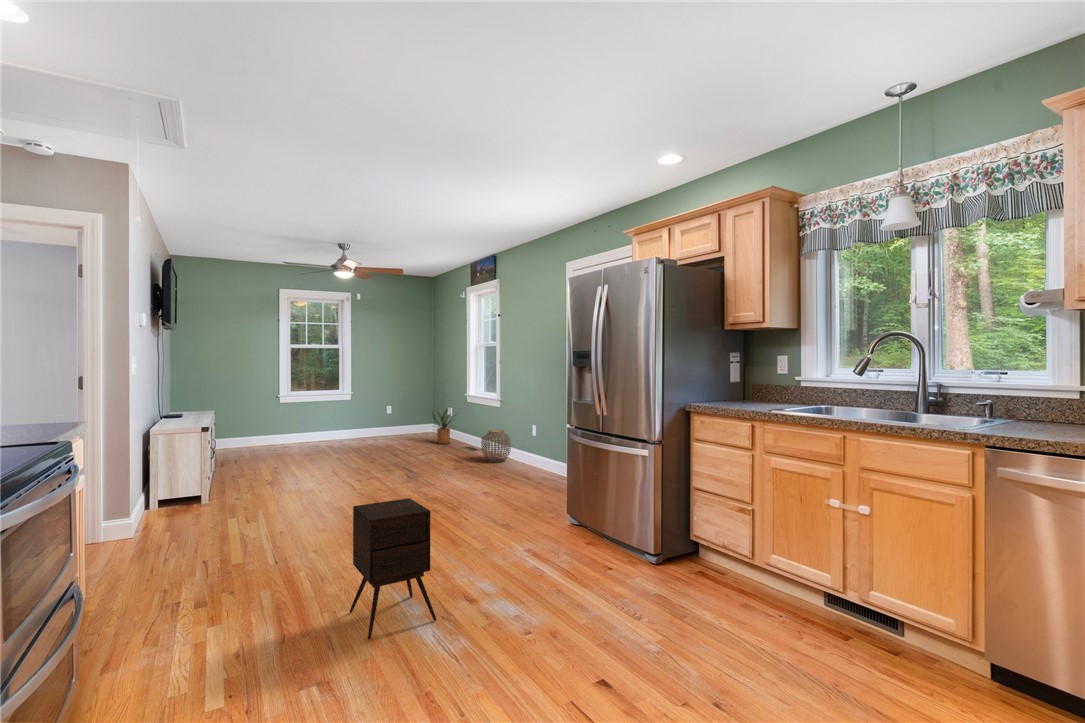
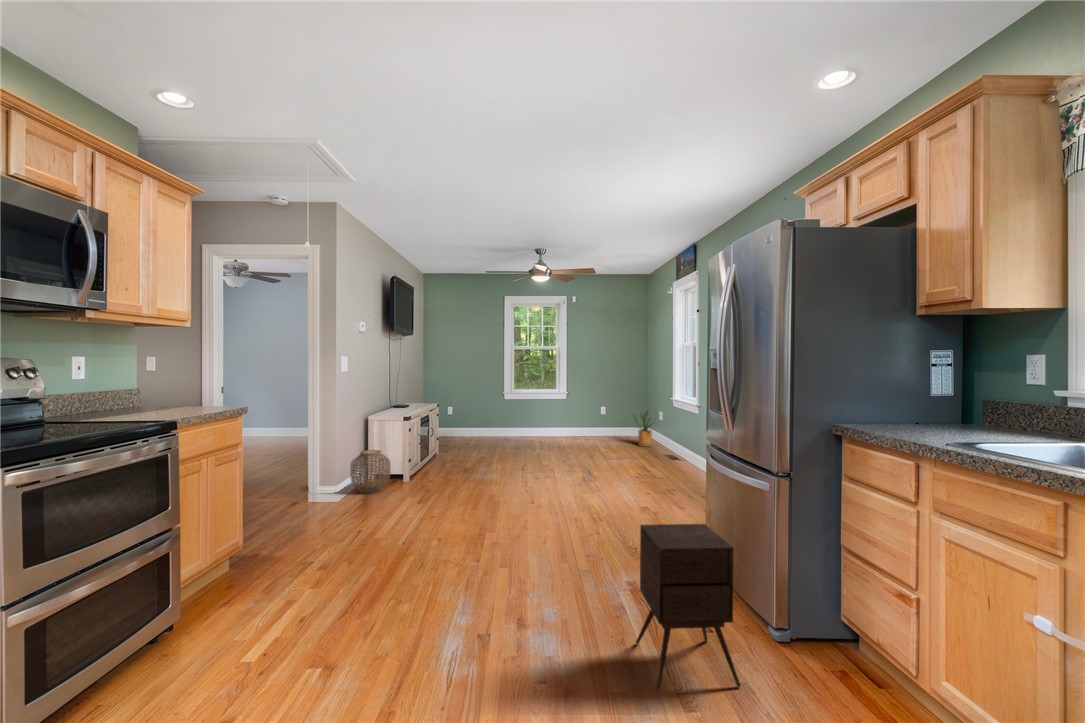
woven basket: present [481,430,511,462] -> present [350,450,390,493]
side table: present [350,498,436,639] -> present [636,524,740,690]

